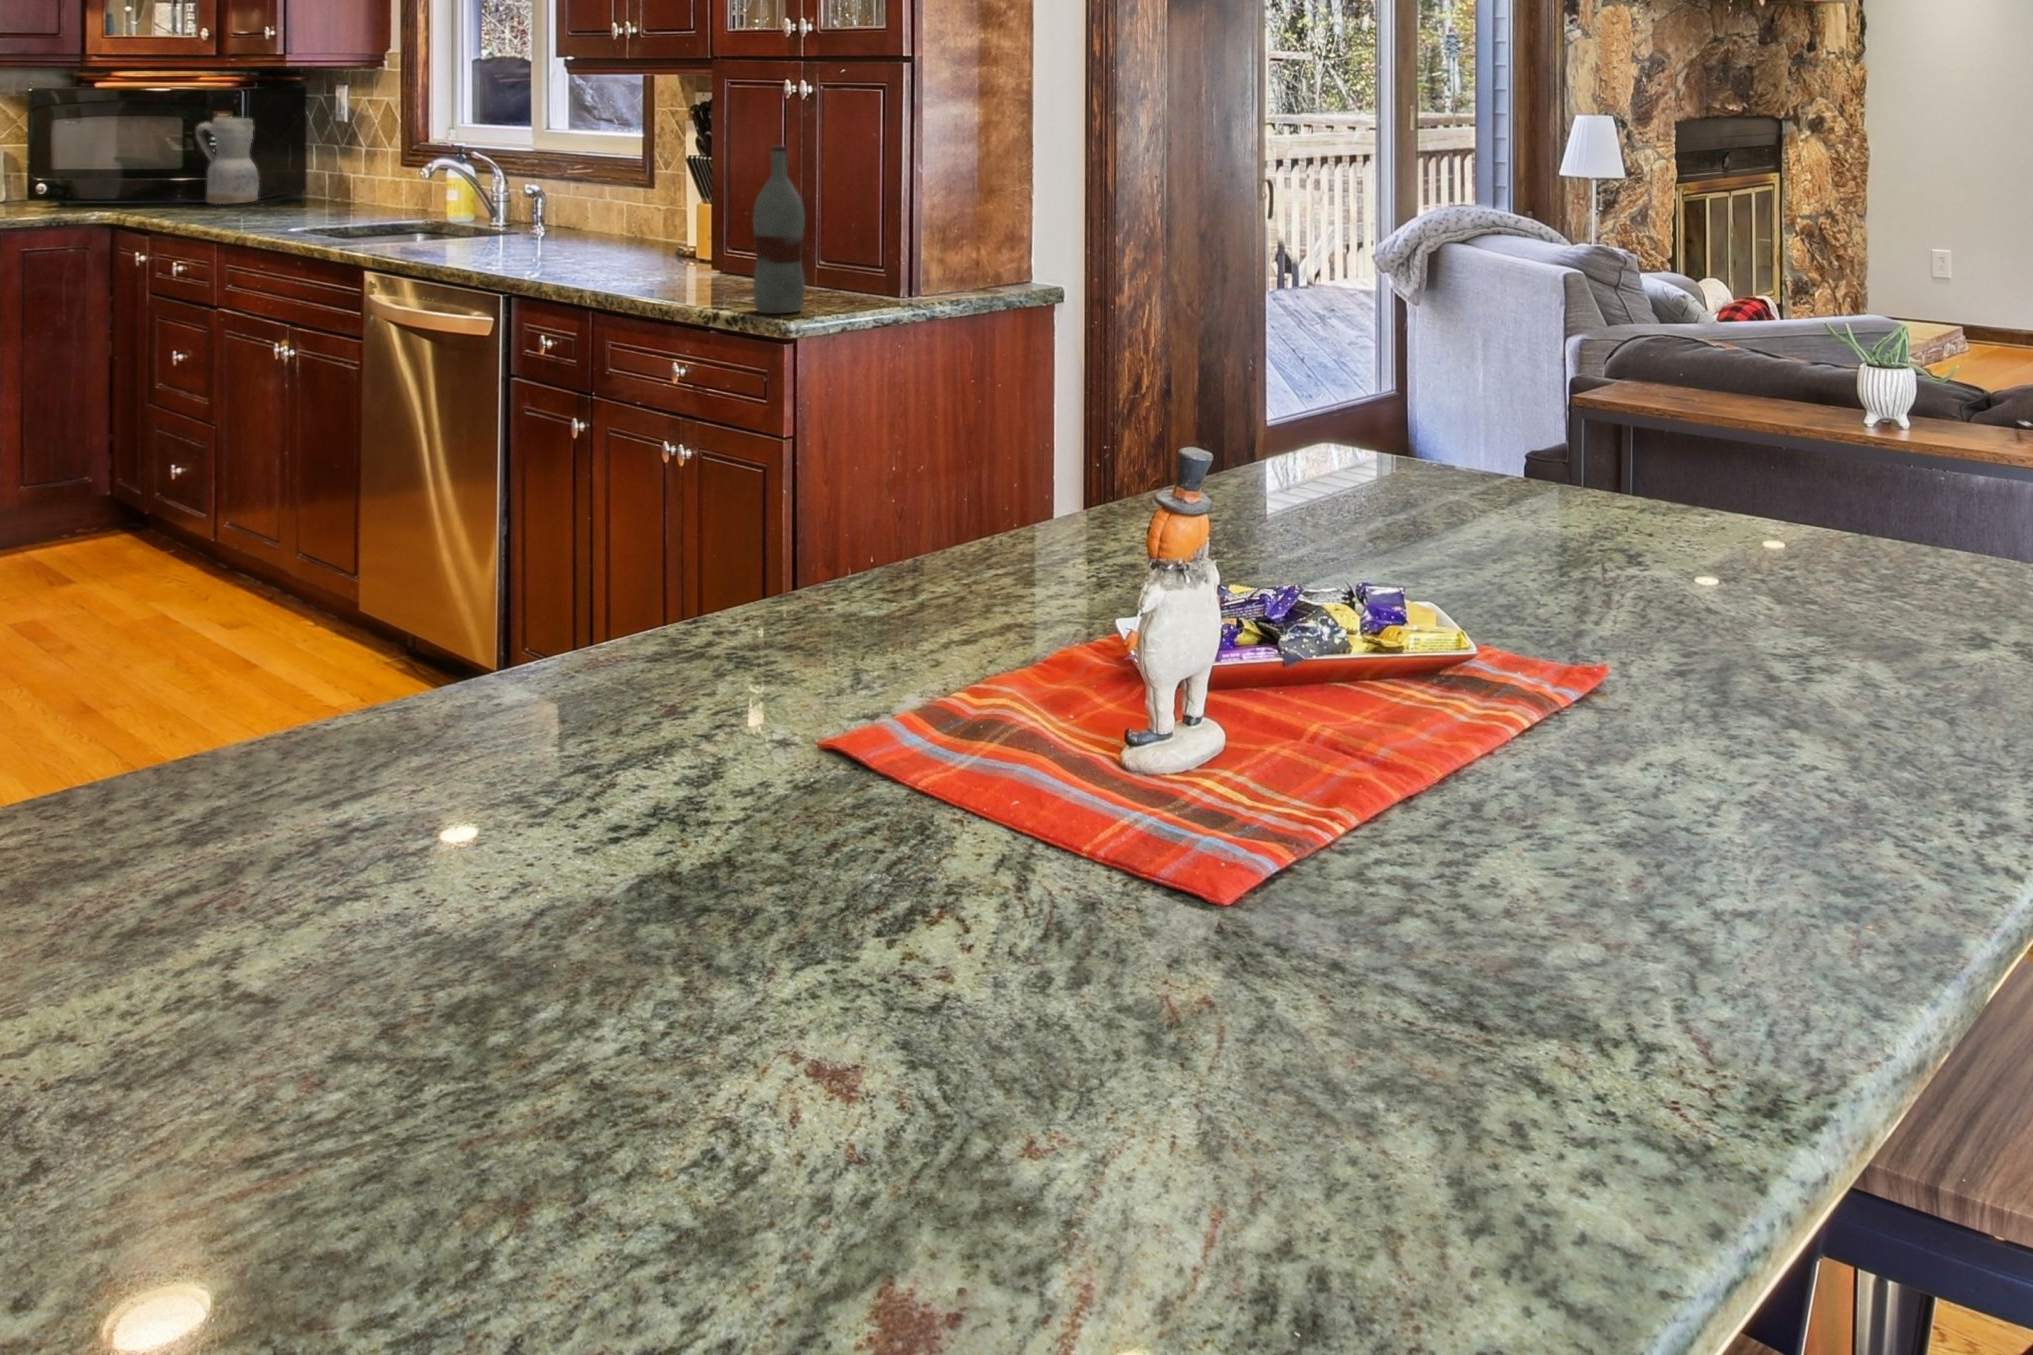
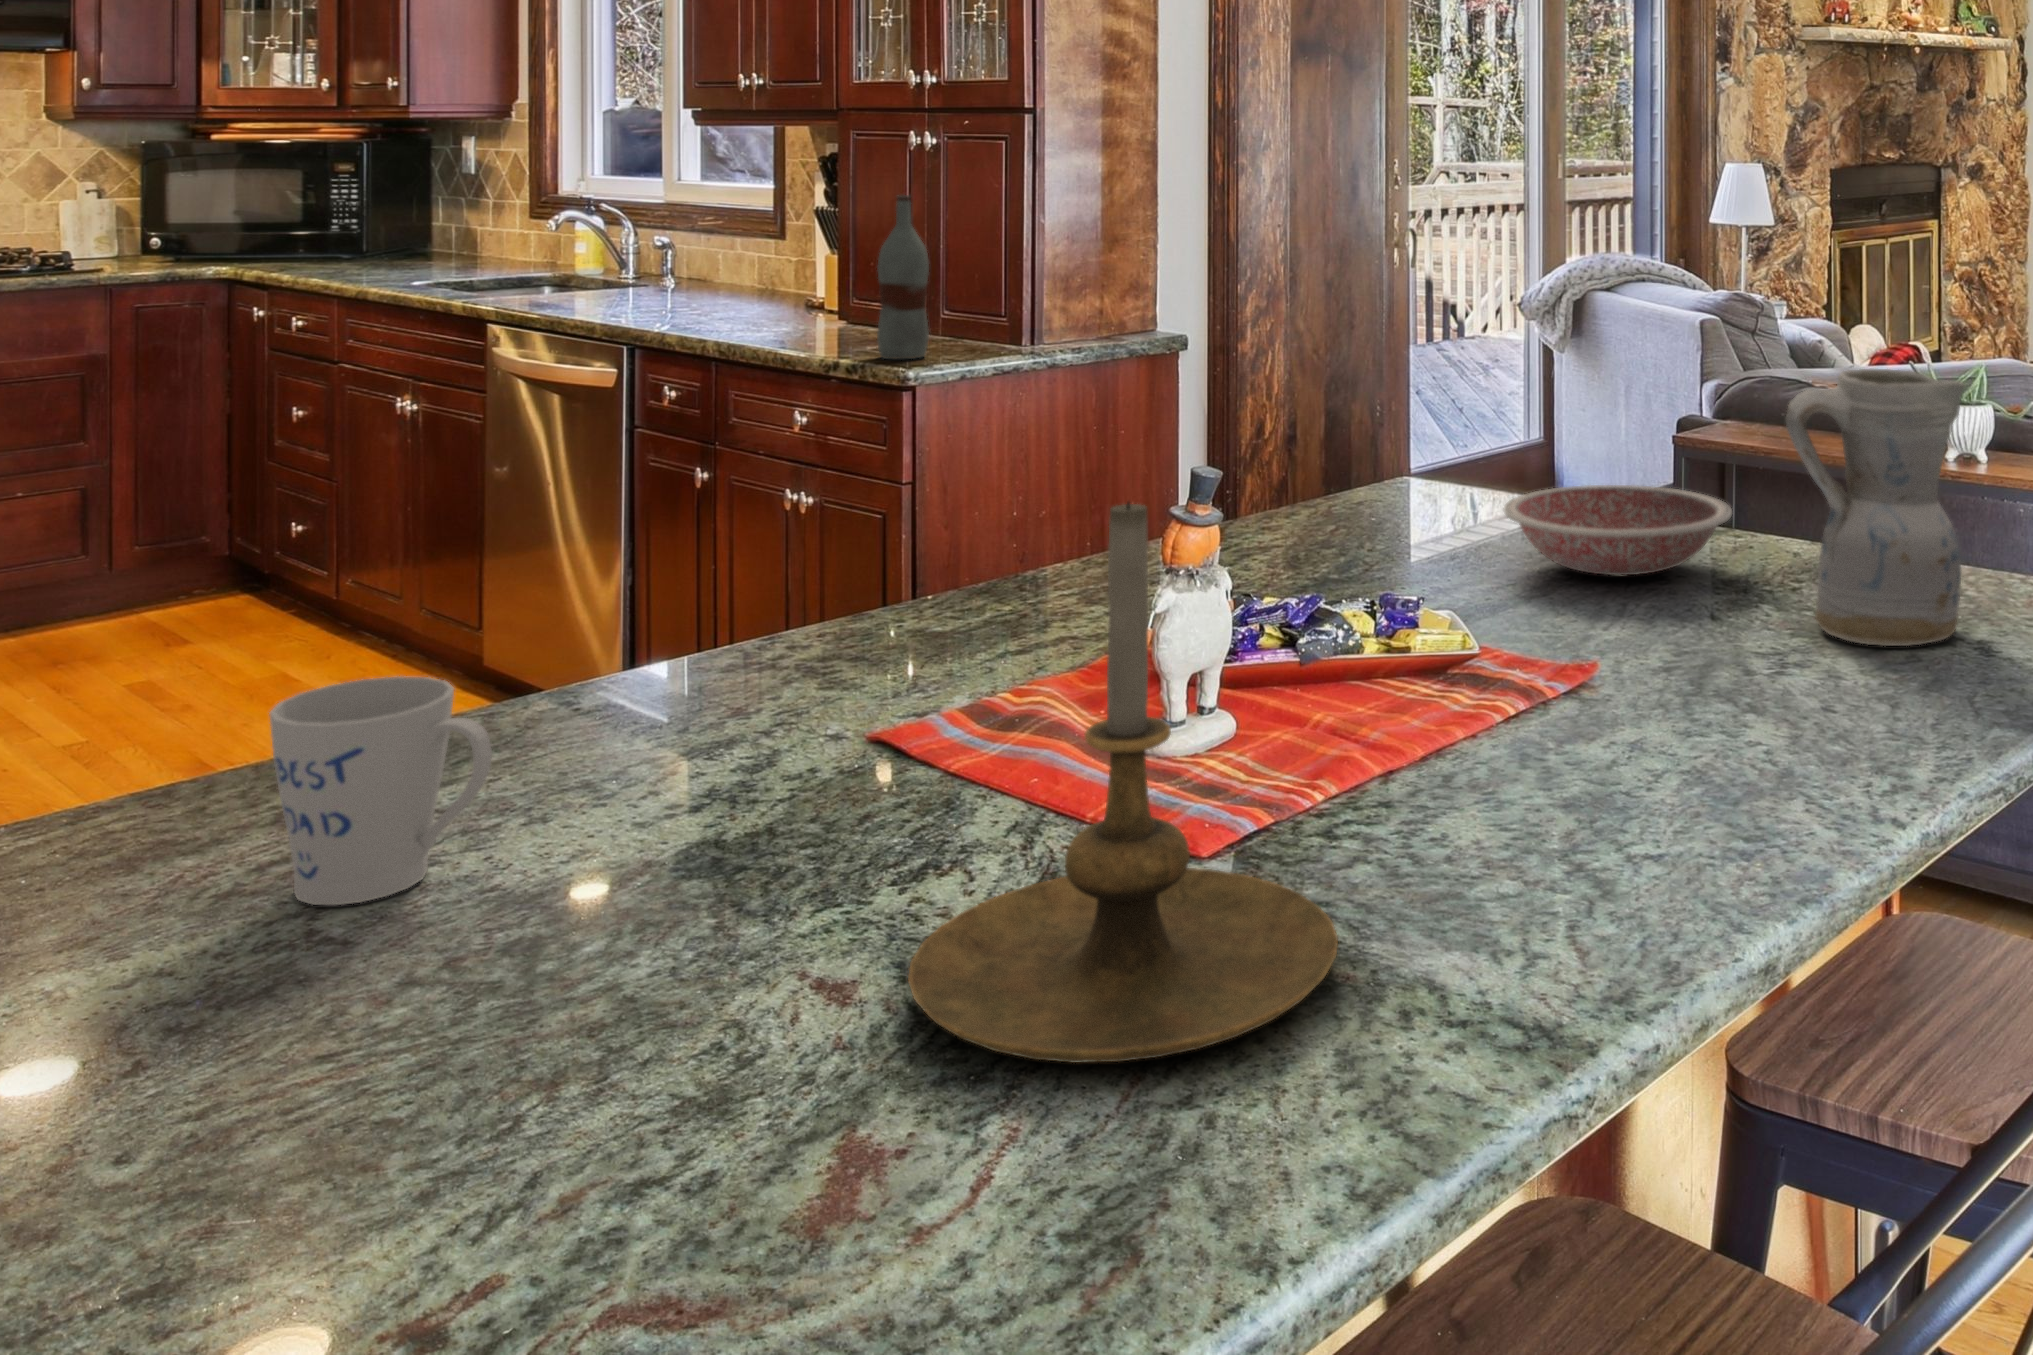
ceramic pitcher: present [196,118,259,204] -> present [1786,369,1964,646]
bowl: none [1462,462,1715,561] -> present [1504,485,1732,575]
candle holder: none [923,511,1424,1194] -> present [908,502,1338,1063]
mug: none [179,686,425,950] -> present [270,676,492,905]

